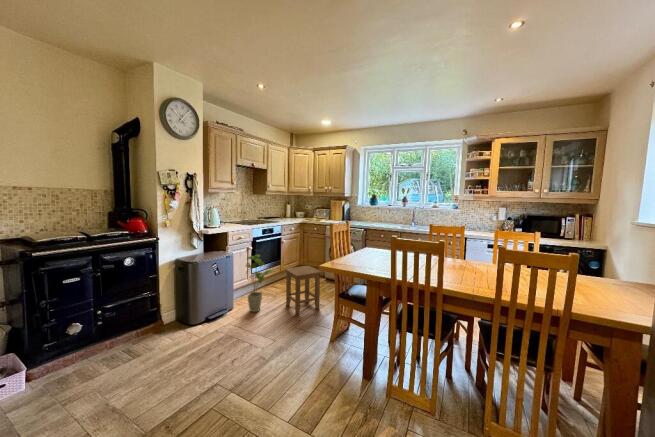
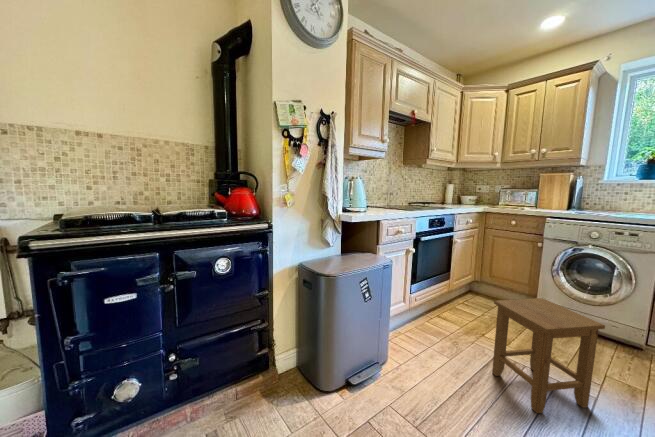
house plant: present [246,255,274,312] -> none [414,268,480,381]

